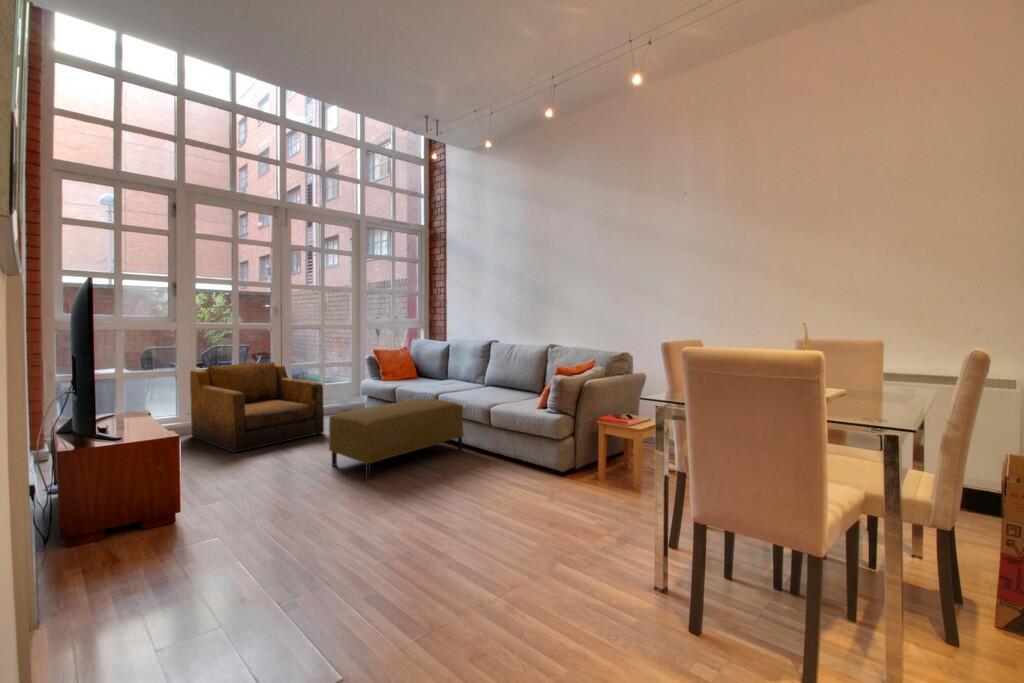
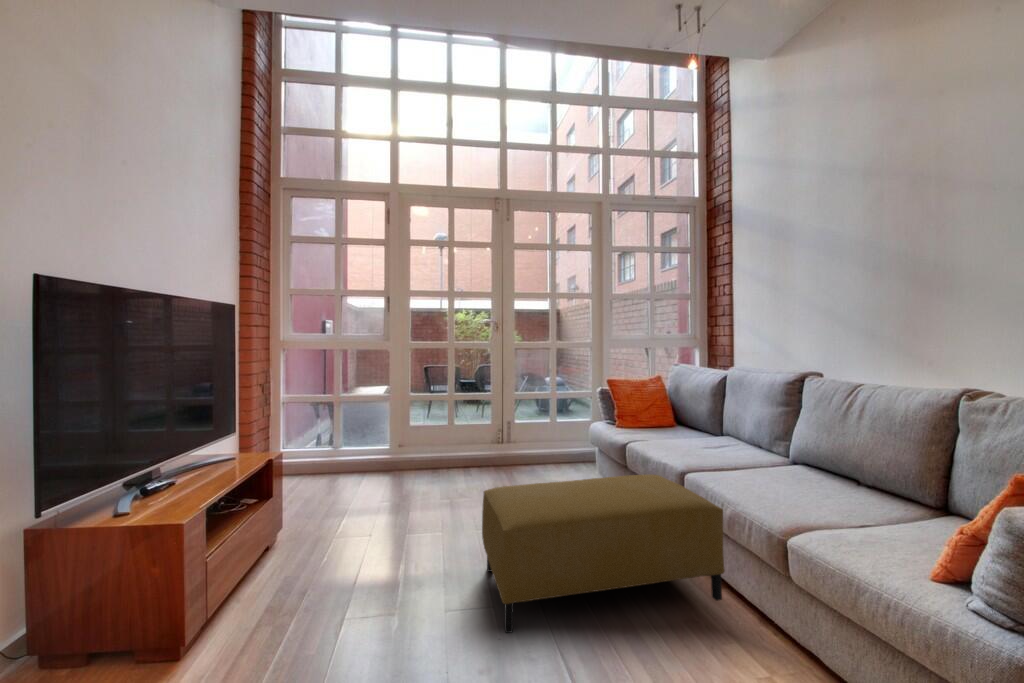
armchair: present [190,362,324,453] -> none [406,390,528,505]

